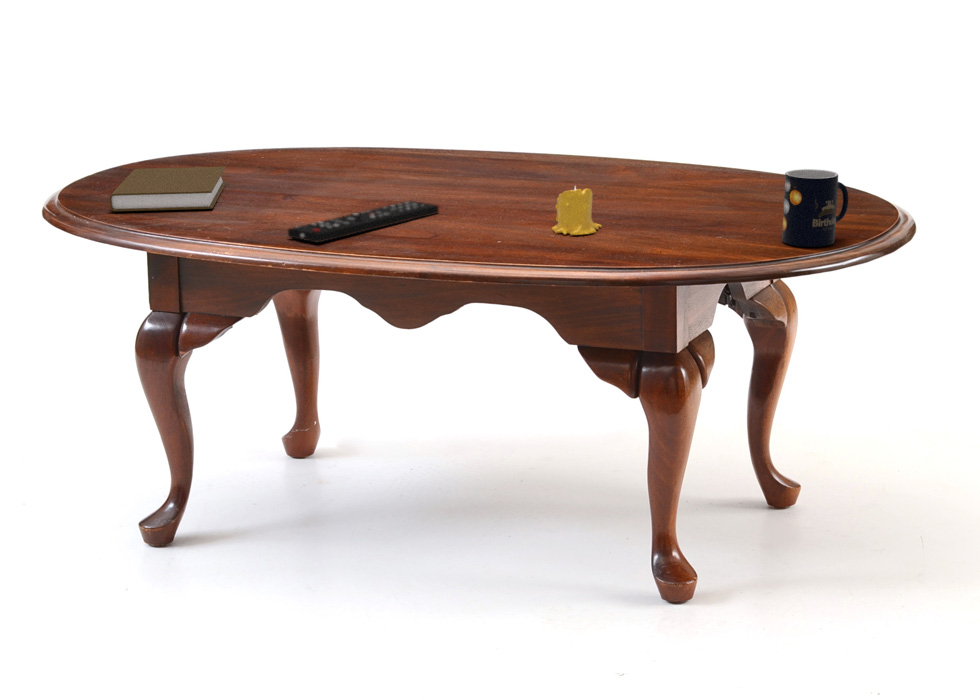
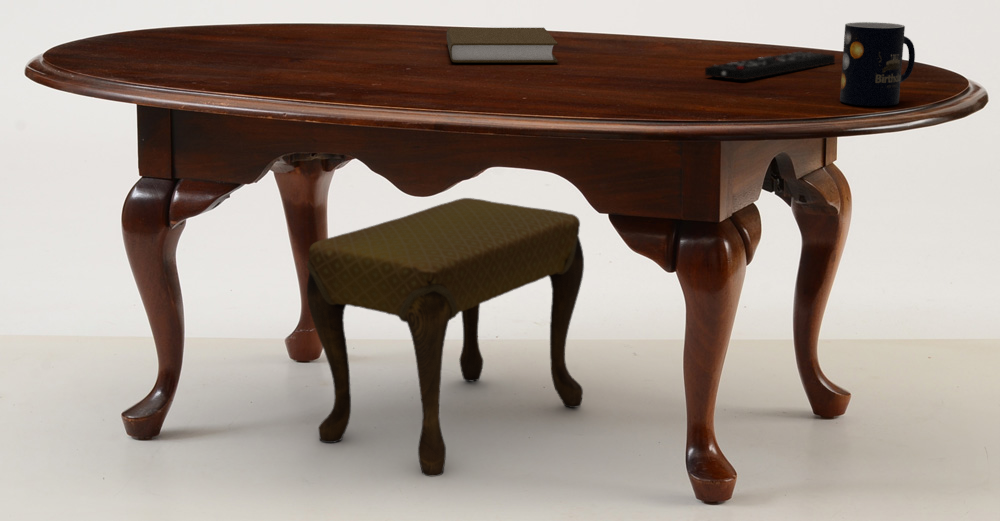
book: present [110,167,226,211] -> present [447,27,558,62]
candle: present [552,187,601,235] -> none [583,37,639,92]
remote control: present [288,201,439,243] -> present [705,52,835,80]
footstool: none [305,313,558,577] -> present [307,198,584,476]

